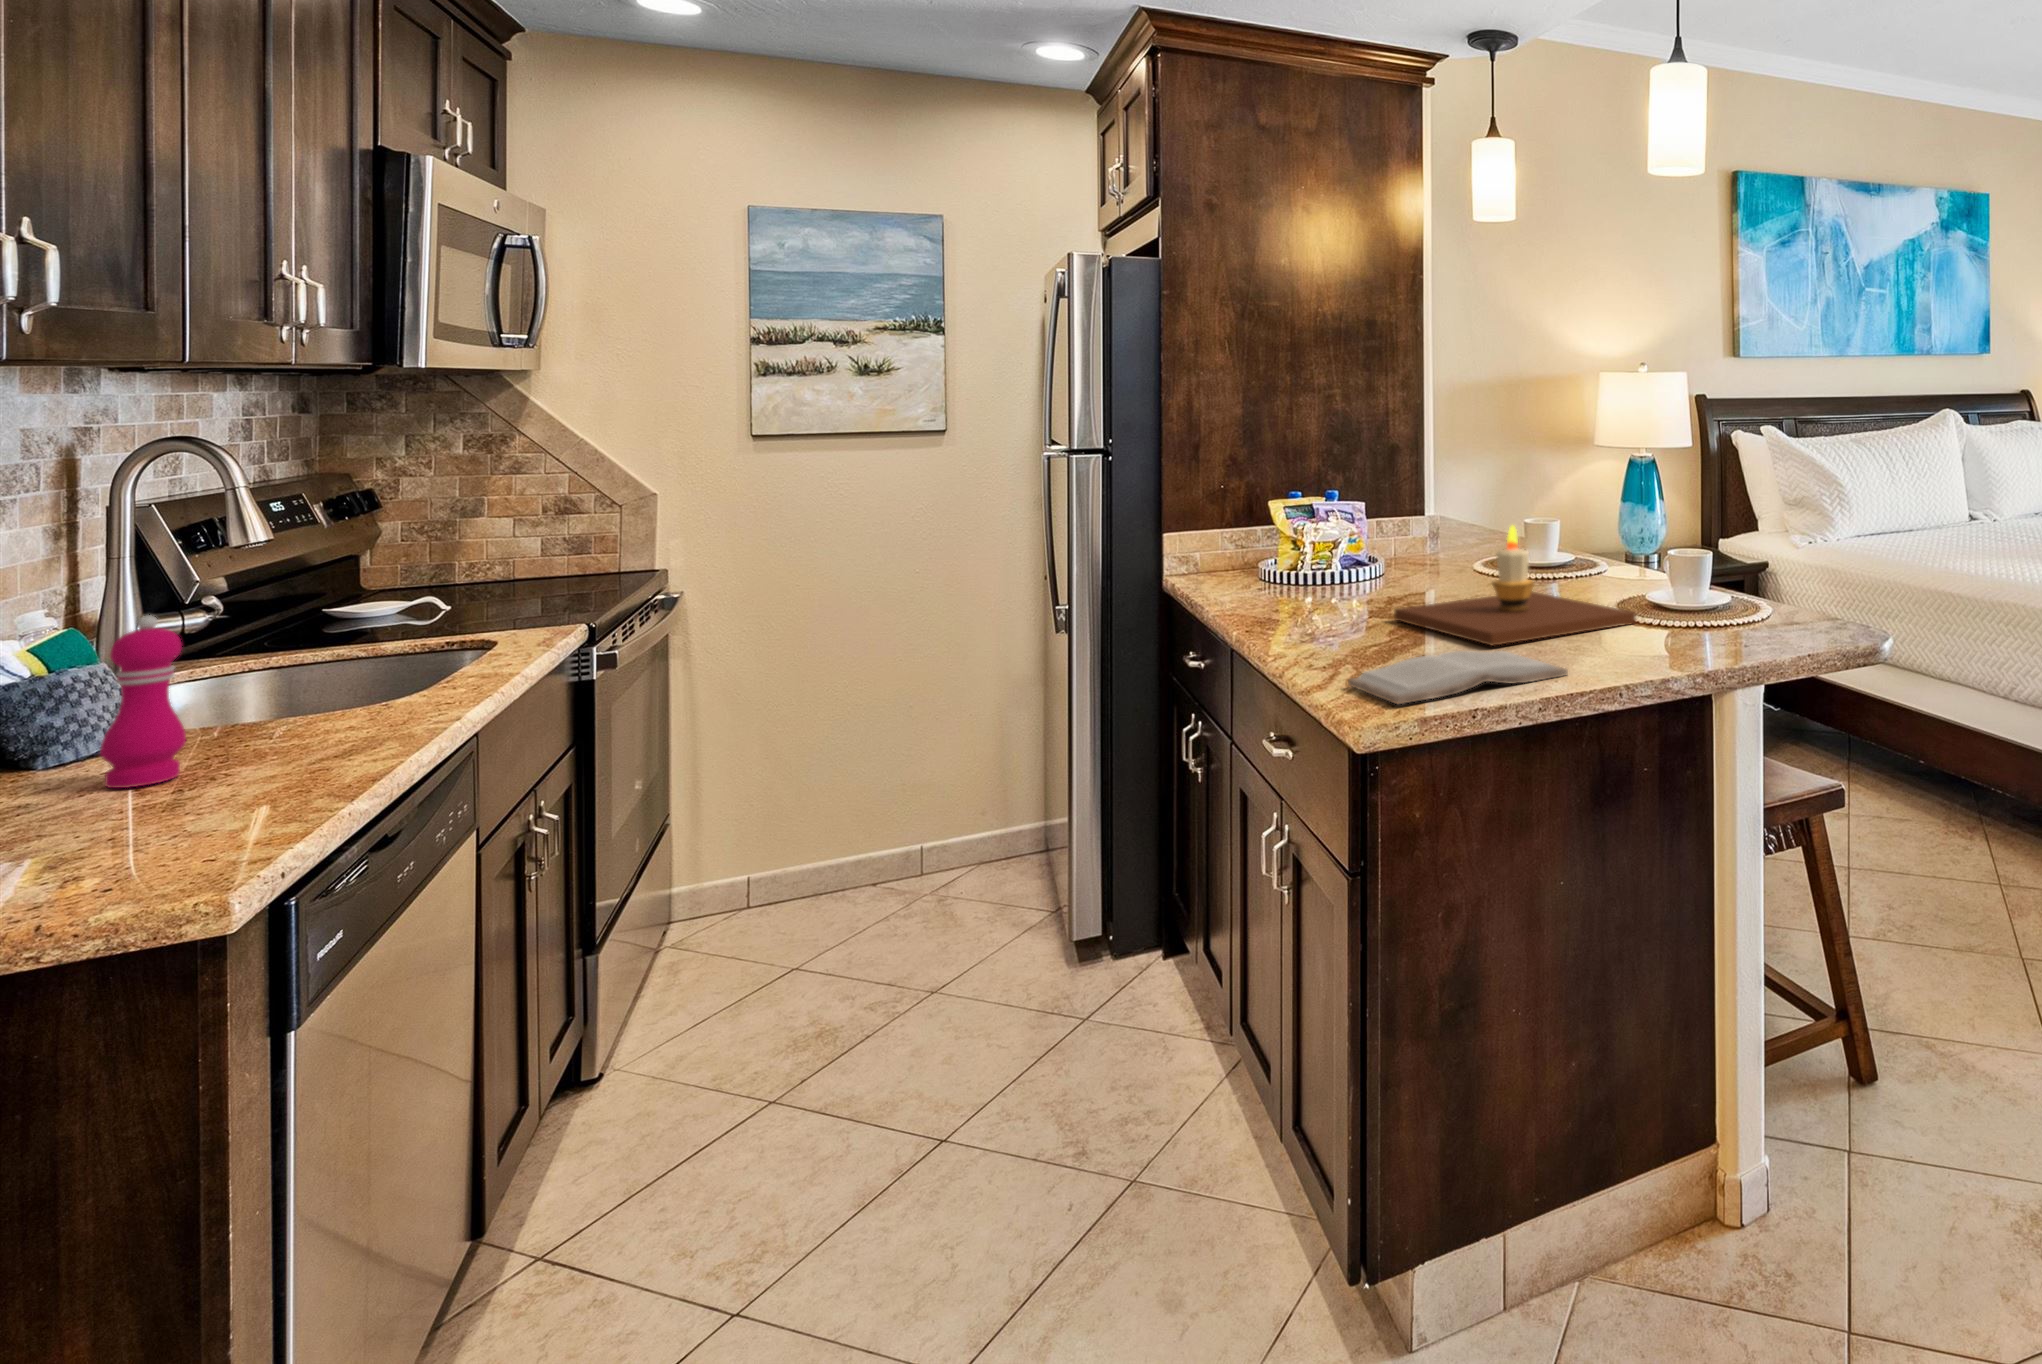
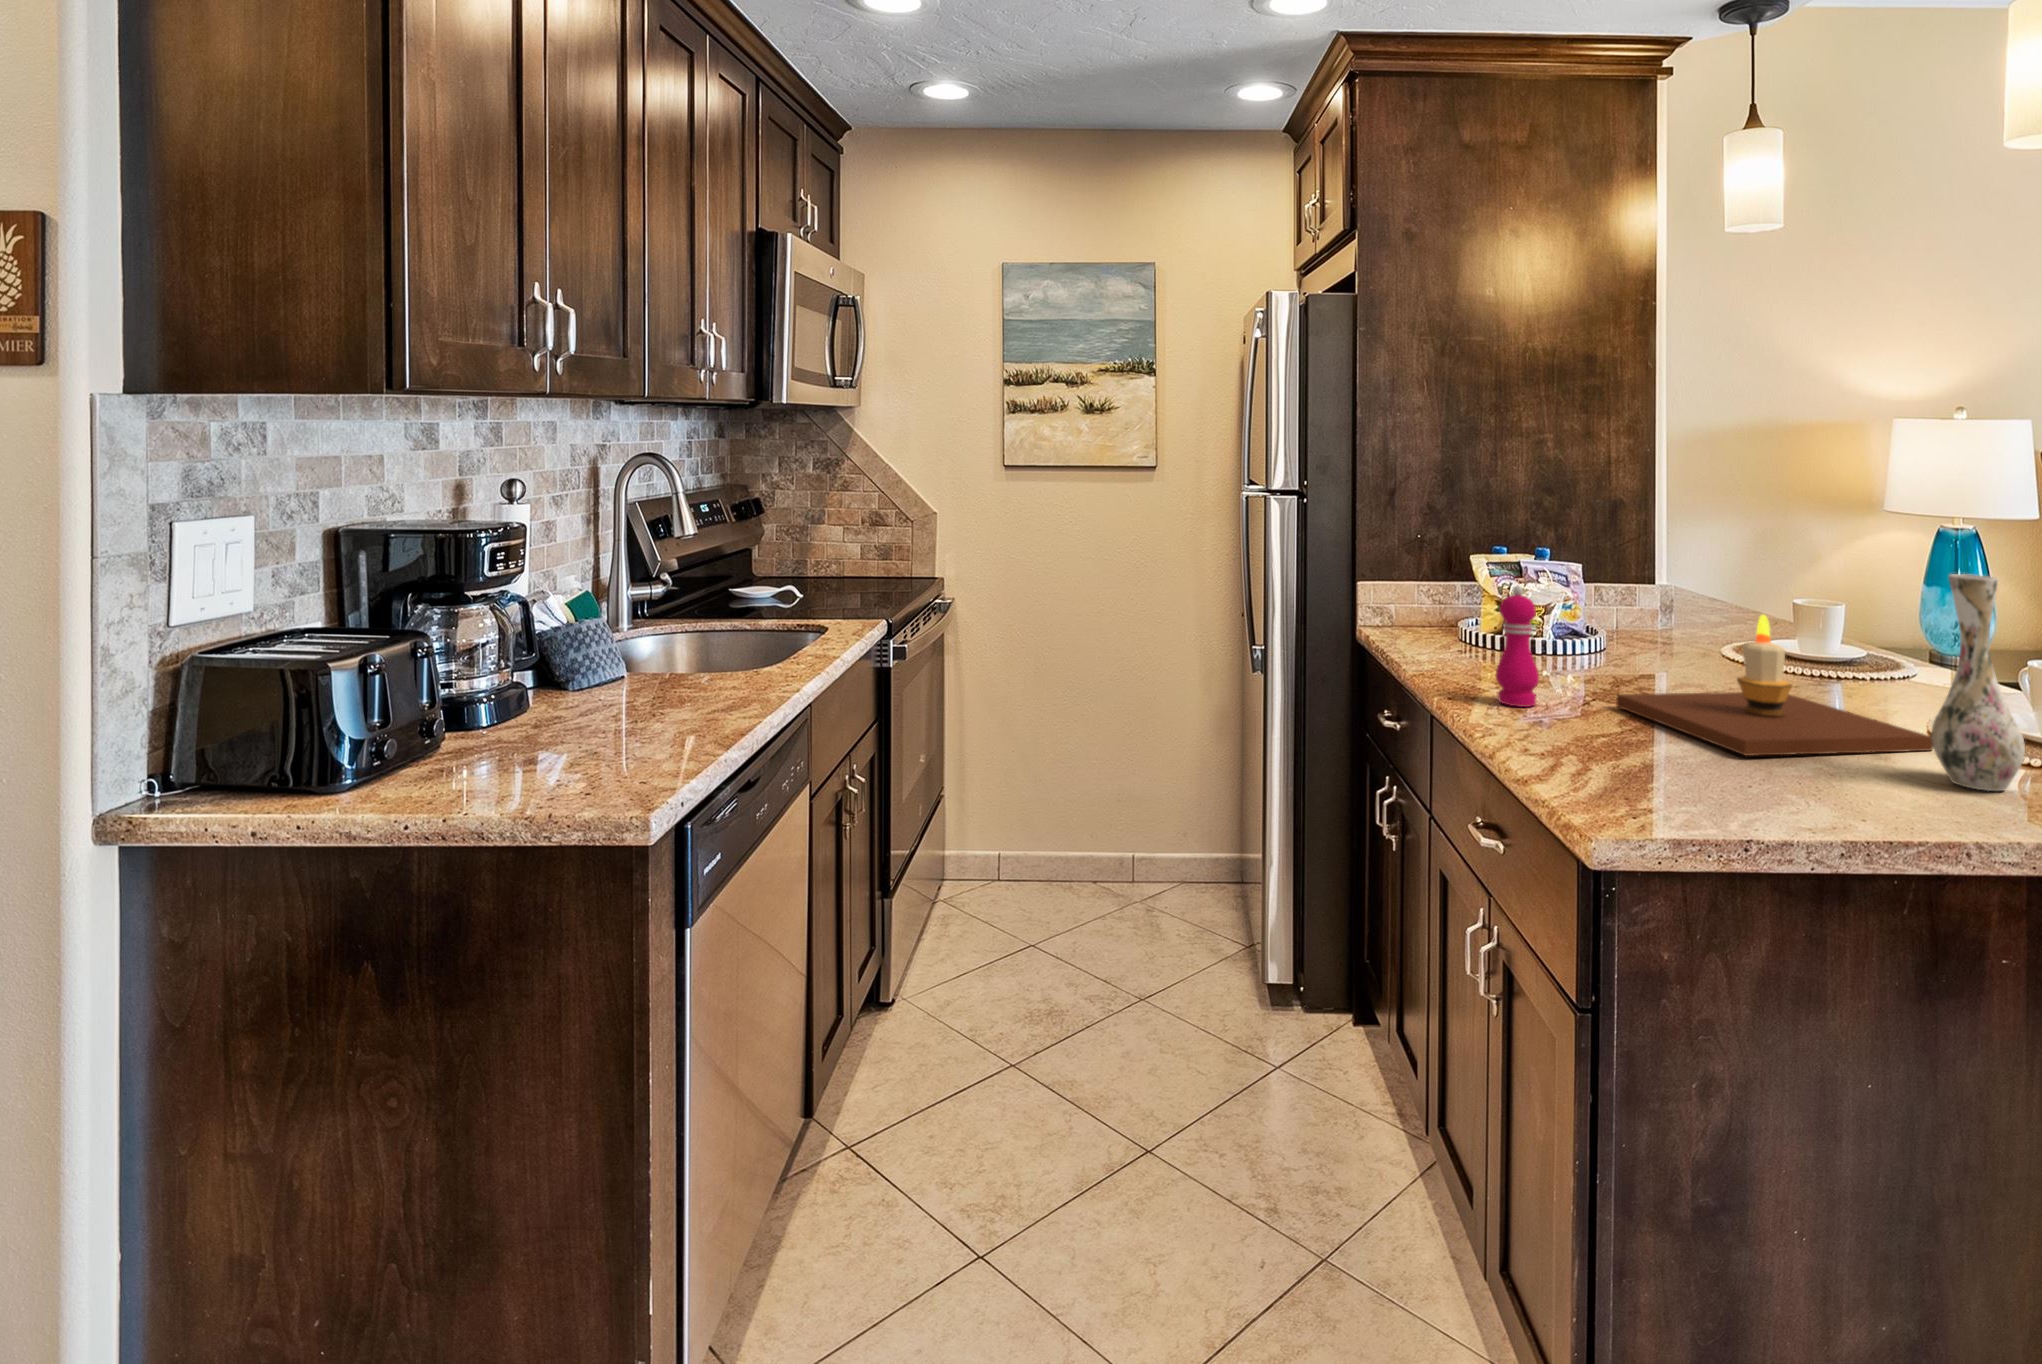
vase: none [1629,477,1692,648] -> present [1931,574,2025,791]
pepper mill: present [100,615,186,788] -> present [1496,586,1539,707]
book: present [1348,651,1568,704] -> none [1577,759,1856,815]

